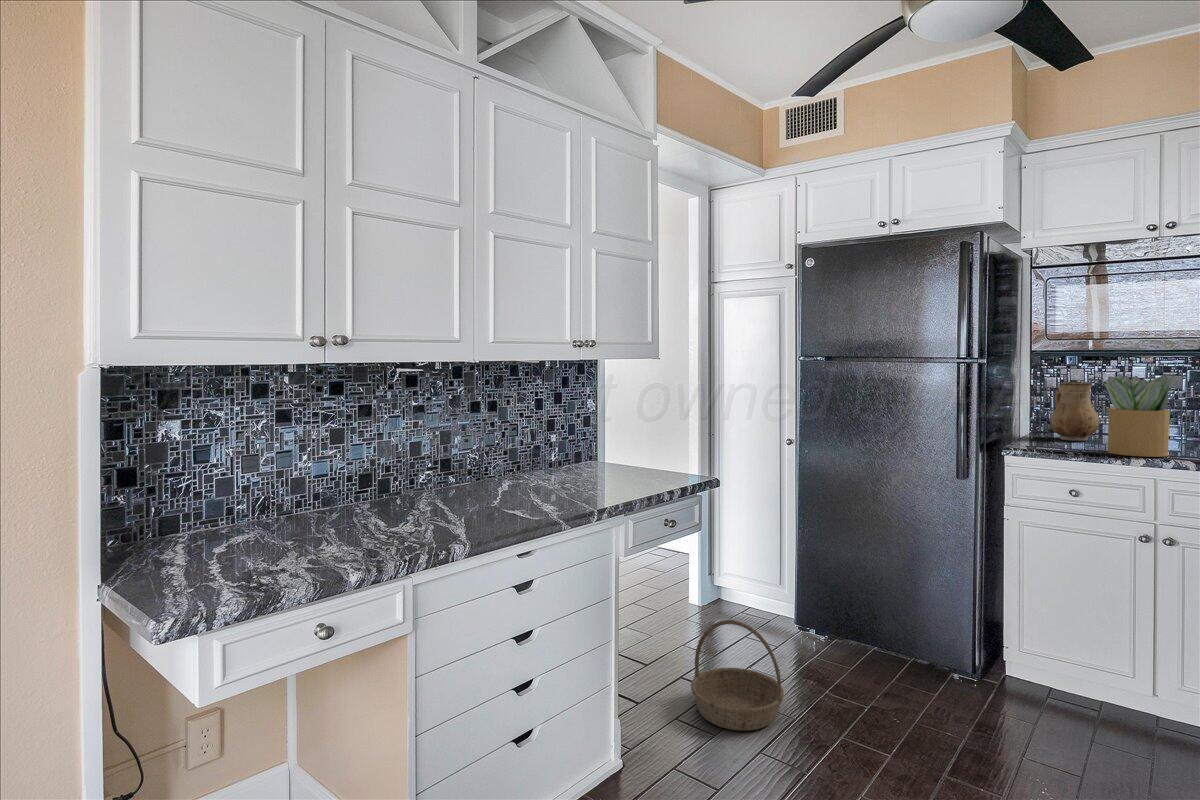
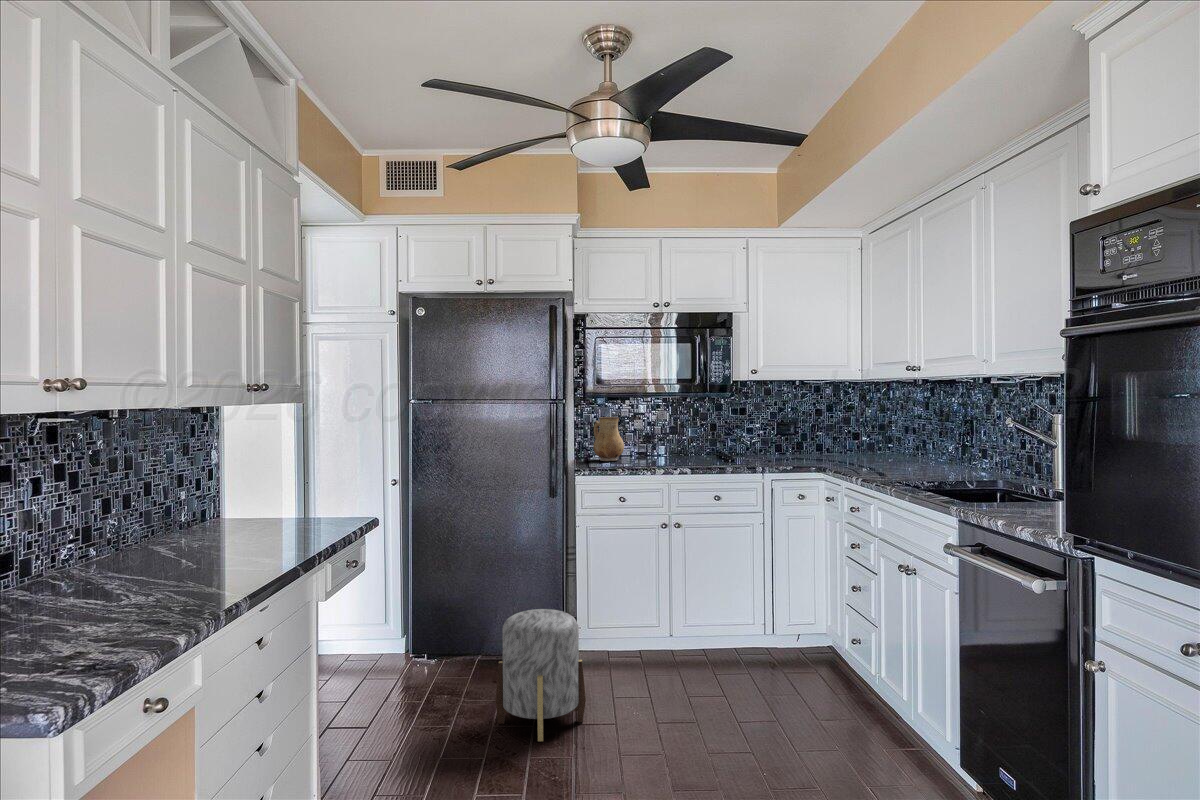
potted plant: present [1100,374,1173,457] -> none [633,410,673,468]
stool: none [840,609,953,769] -> present [496,609,586,741]
basket: present [691,620,784,731] -> none [359,652,452,759]

